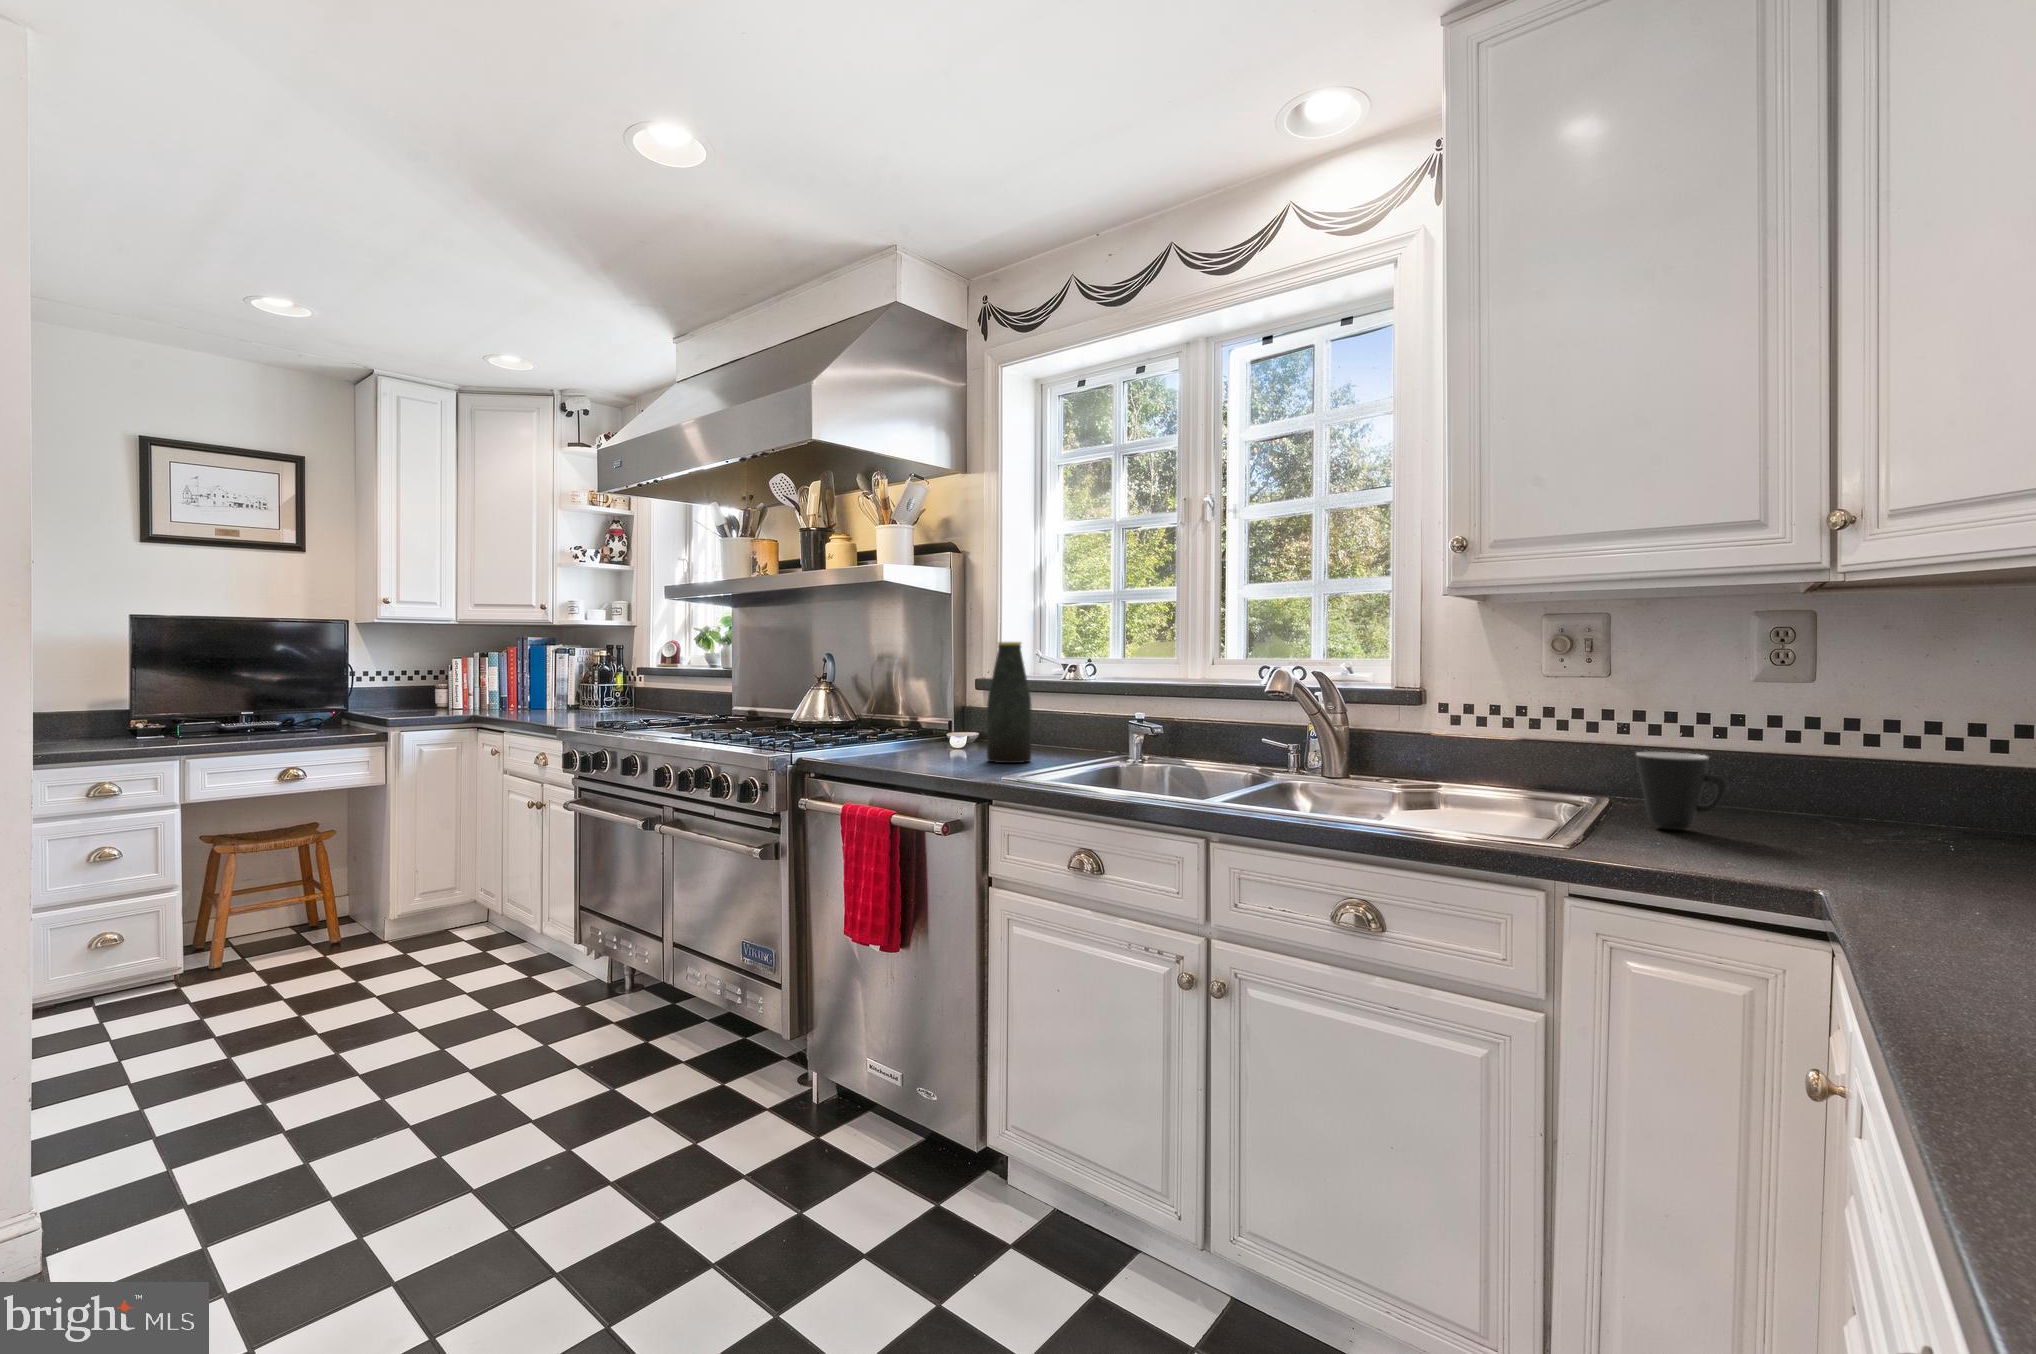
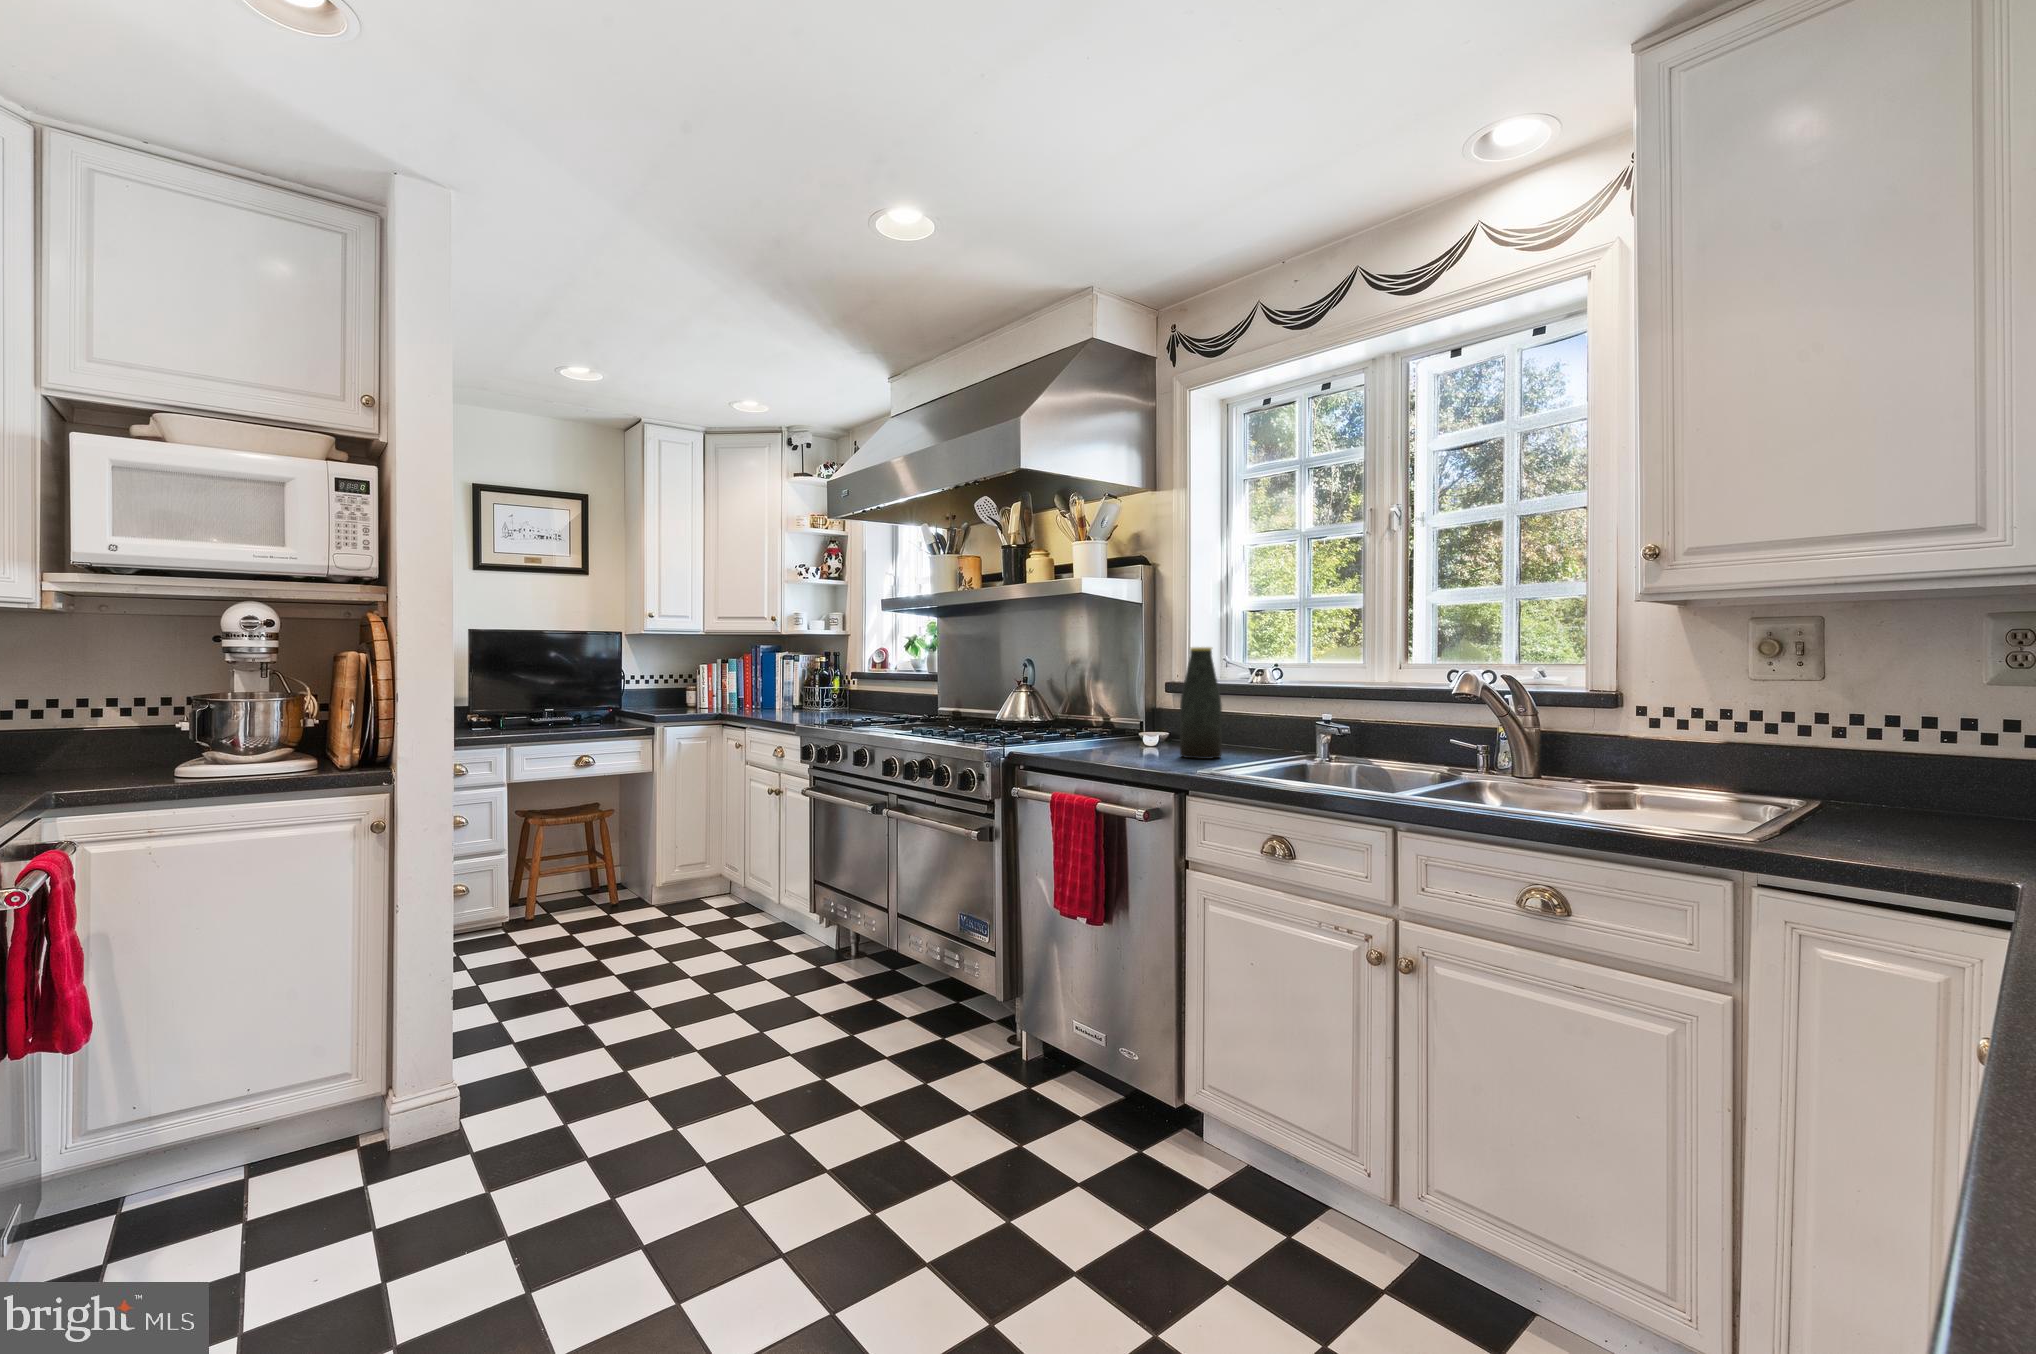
mug: present [1636,752,1726,829] -> none [1844,753,1945,830]

